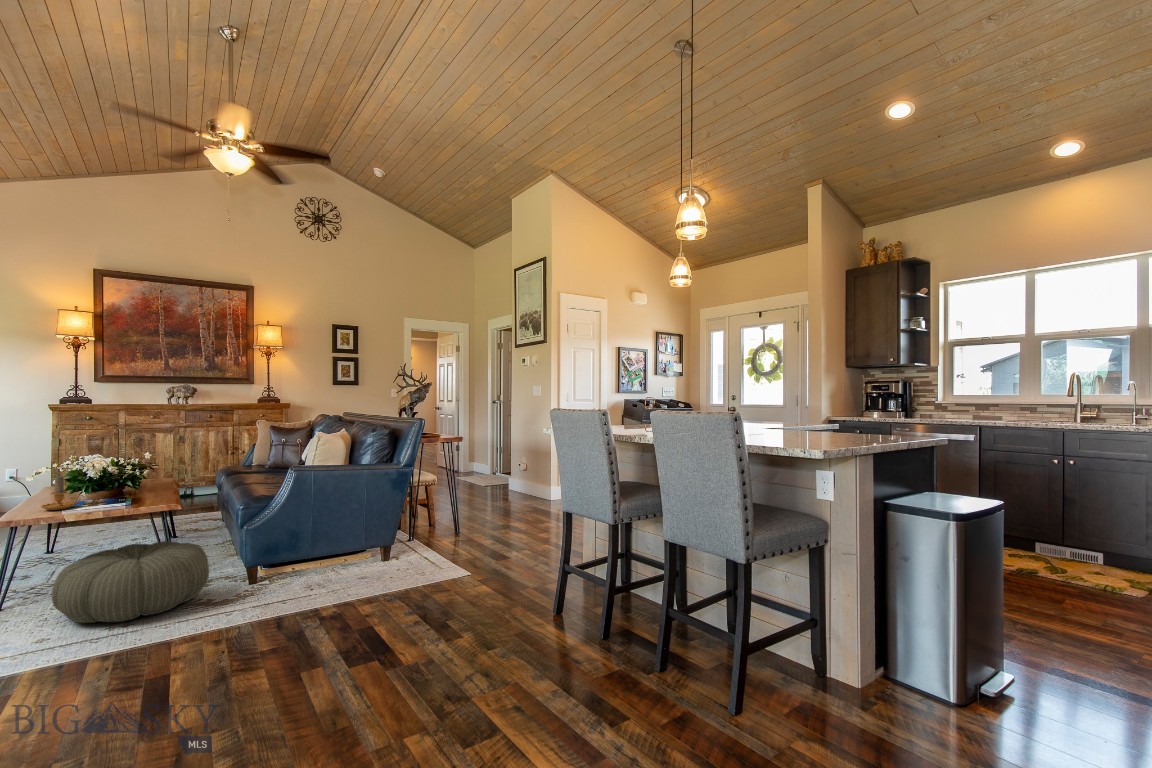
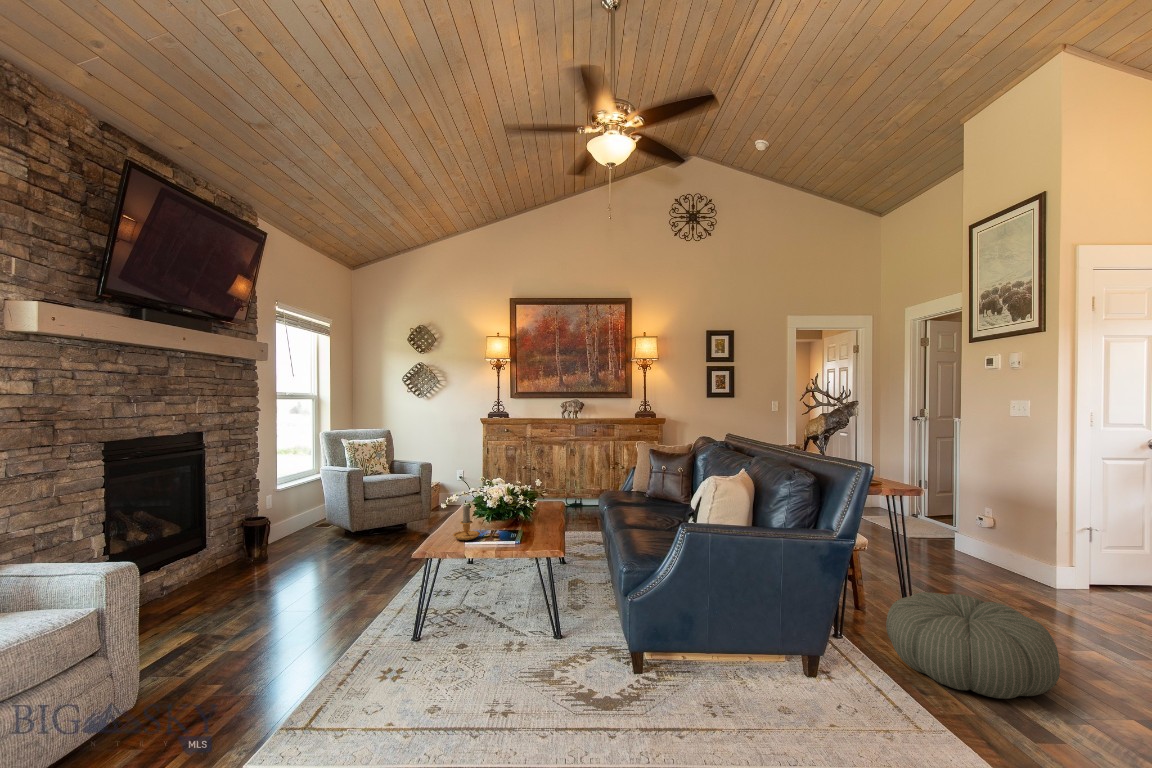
pouf: present [52,541,209,623] -> present [886,592,1060,699]

